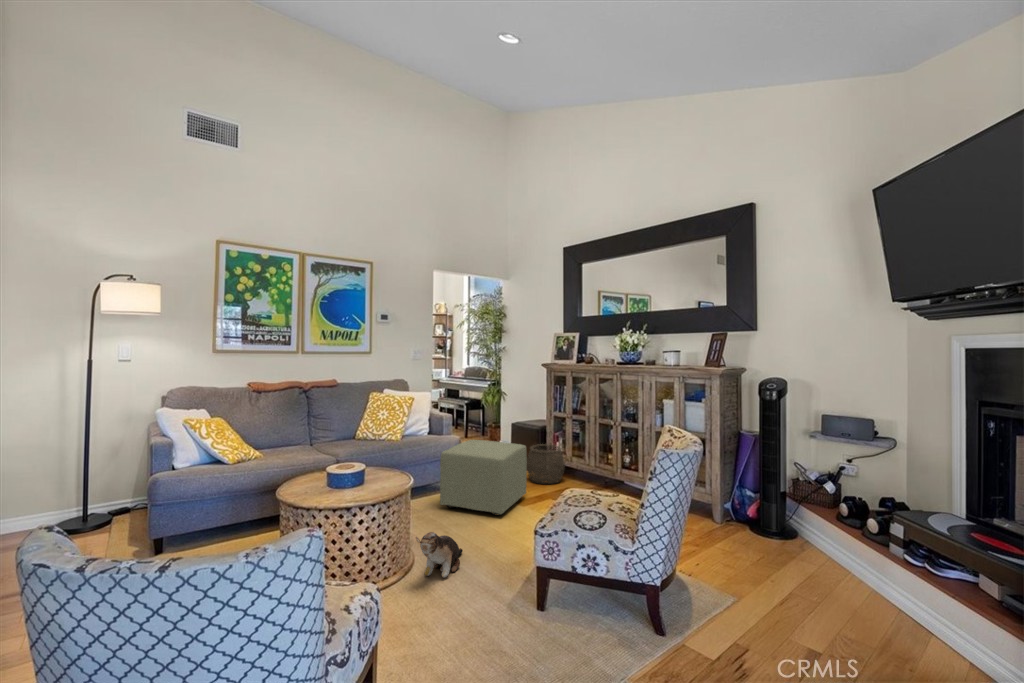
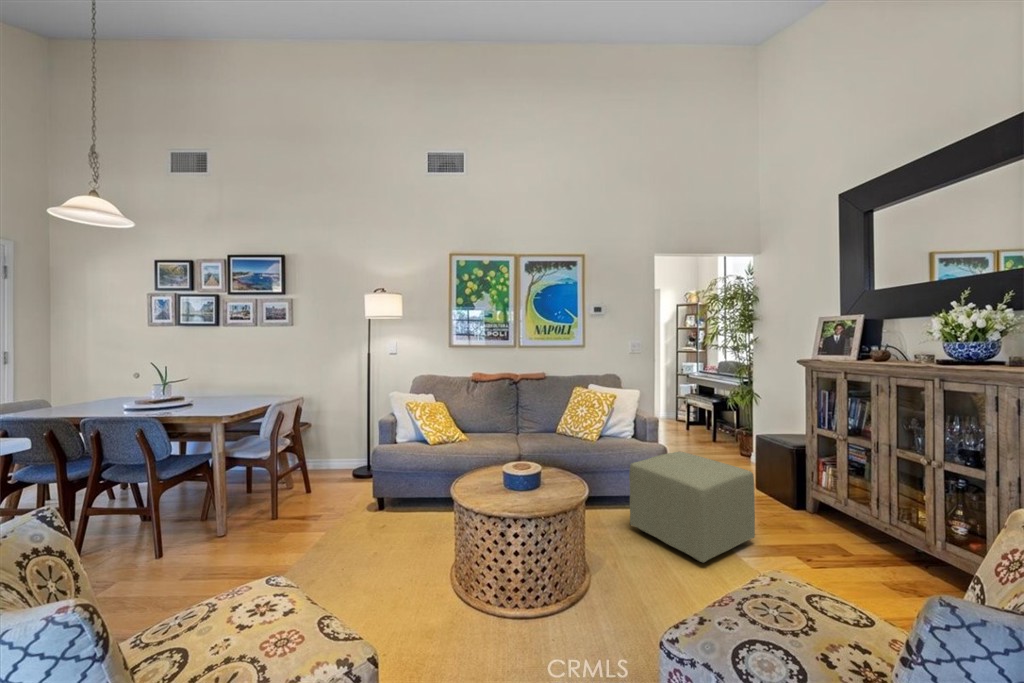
woven basket: present [527,444,565,484] -> none [766,469,832,531]
plush toy: present [416,532,463,577] -> none [539,577,623,643]

